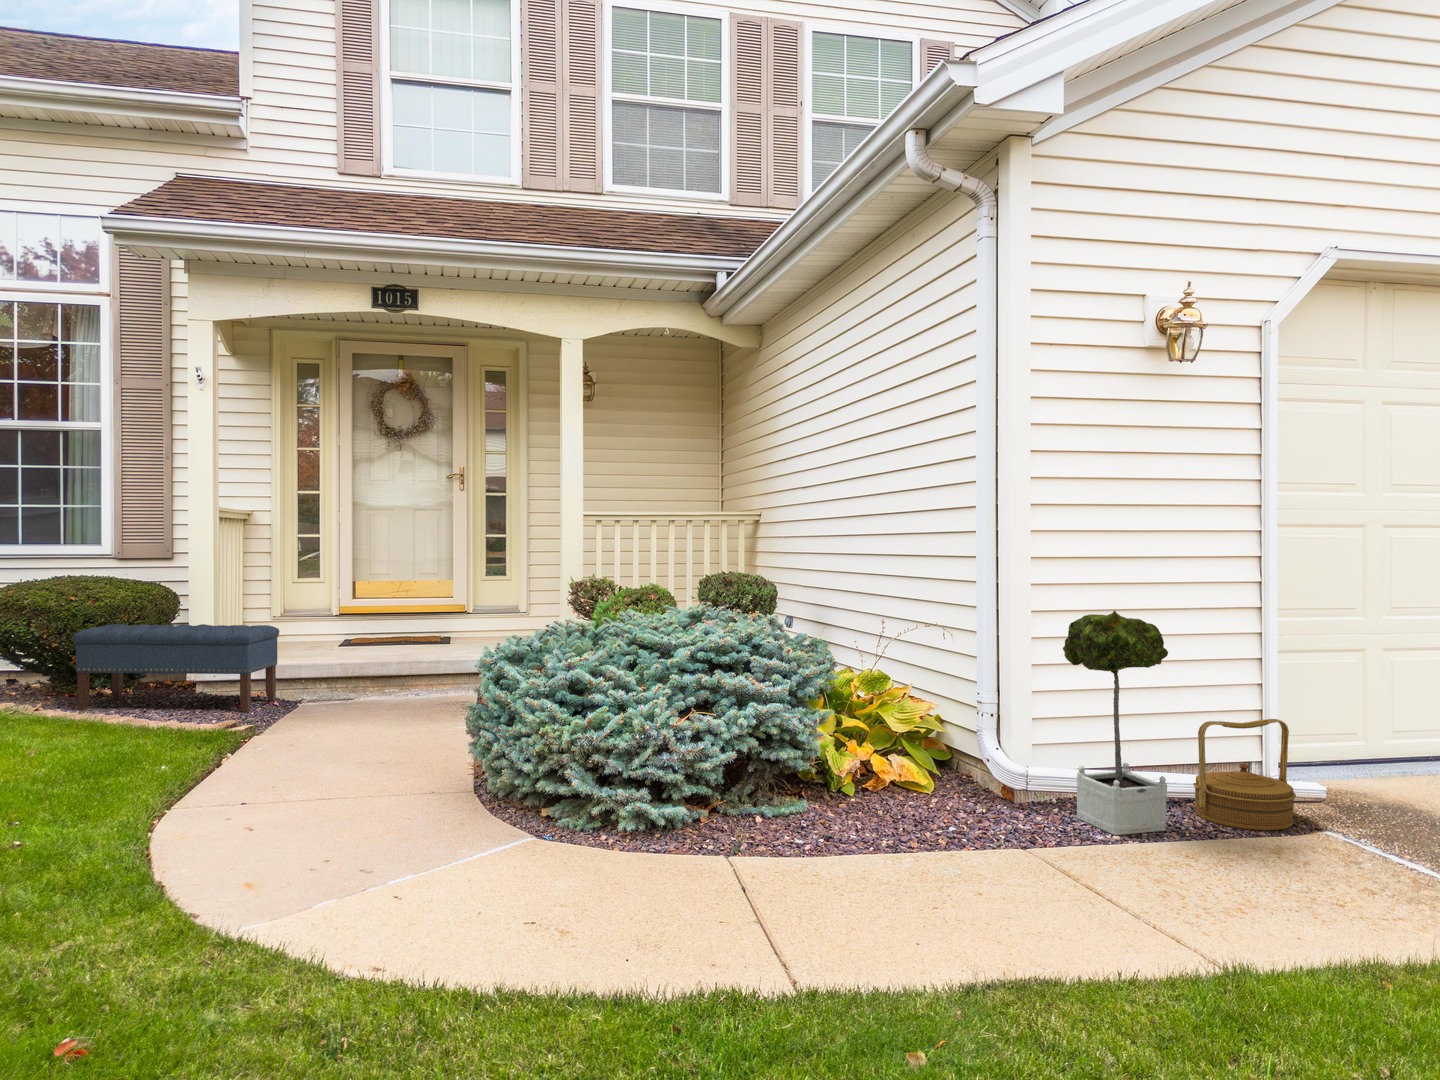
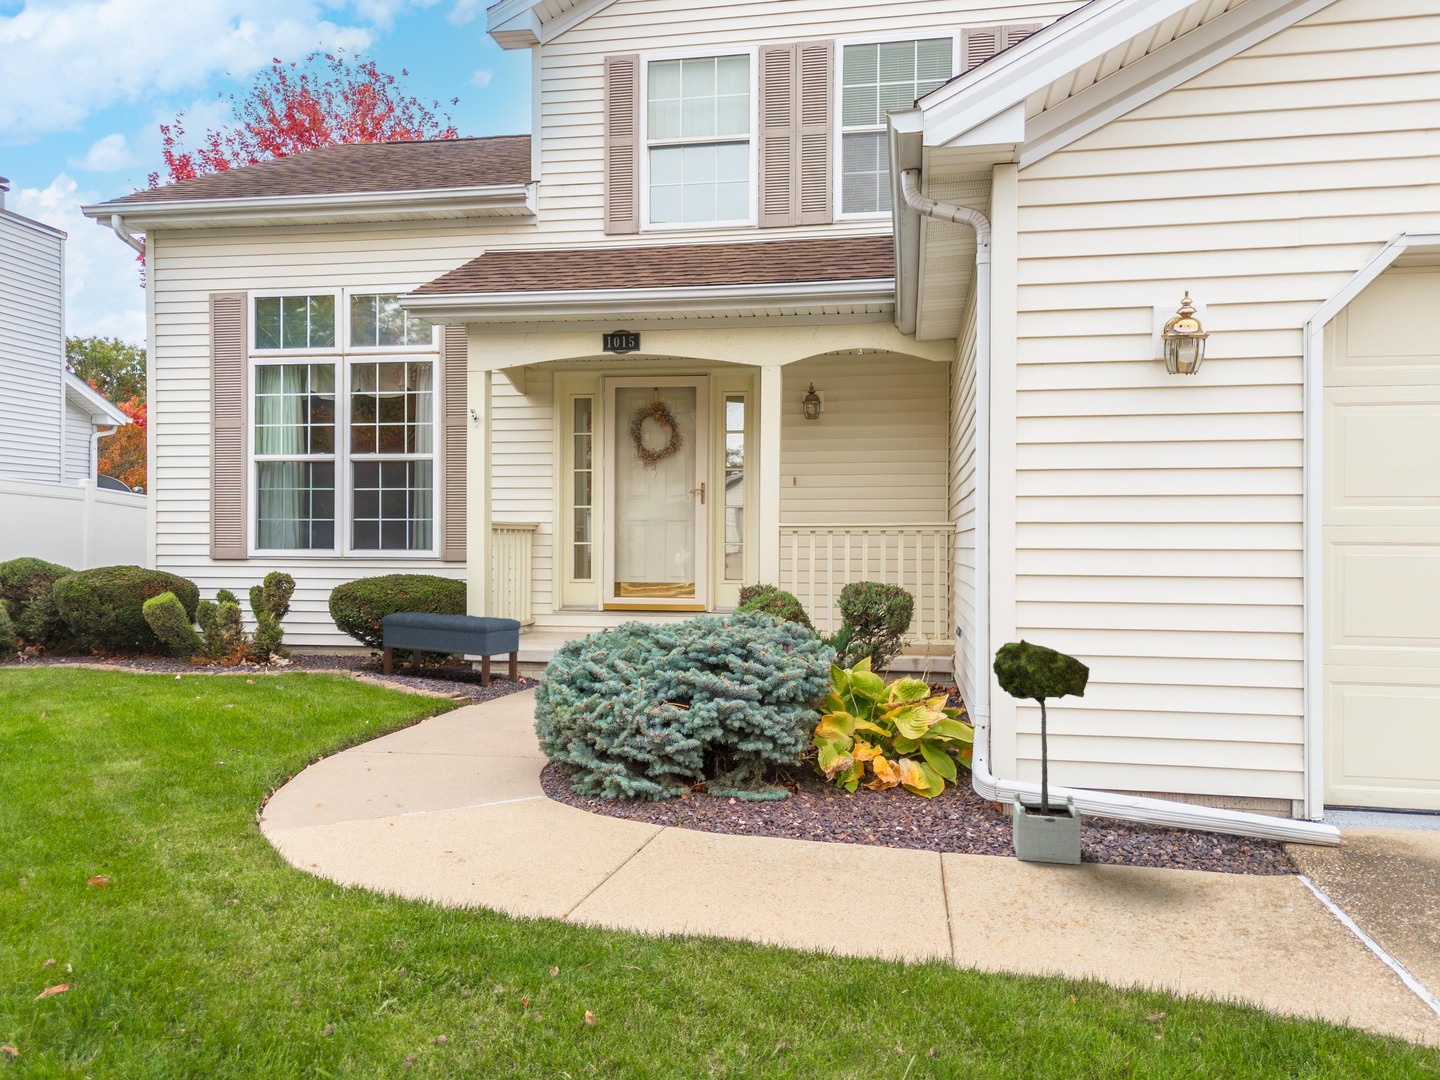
woven basket: present [1193,719,1296,831] -> none [1143,763,1258,884]

